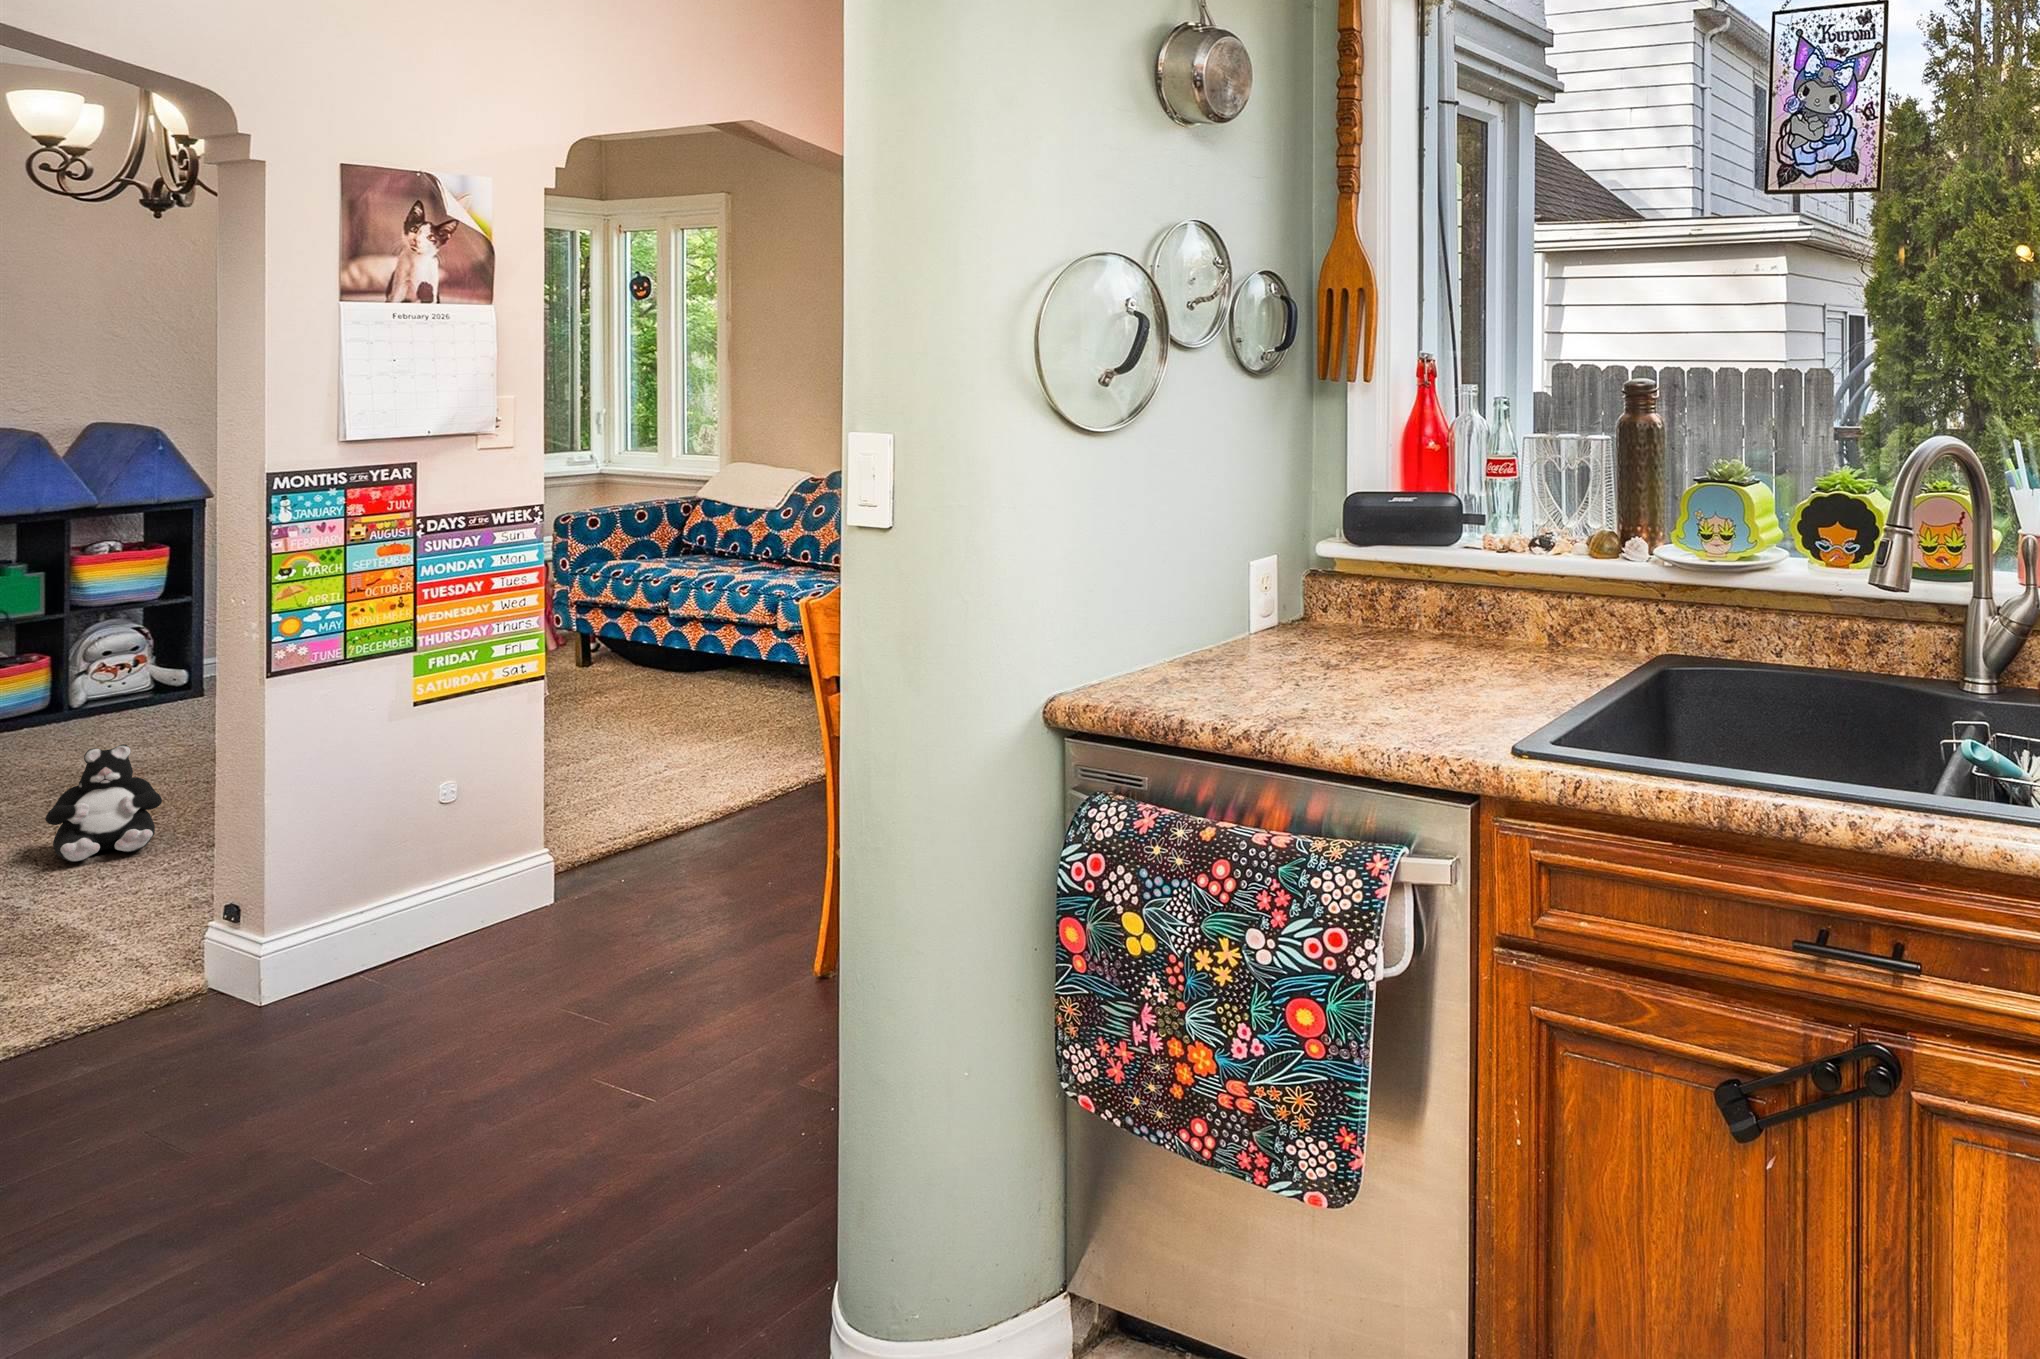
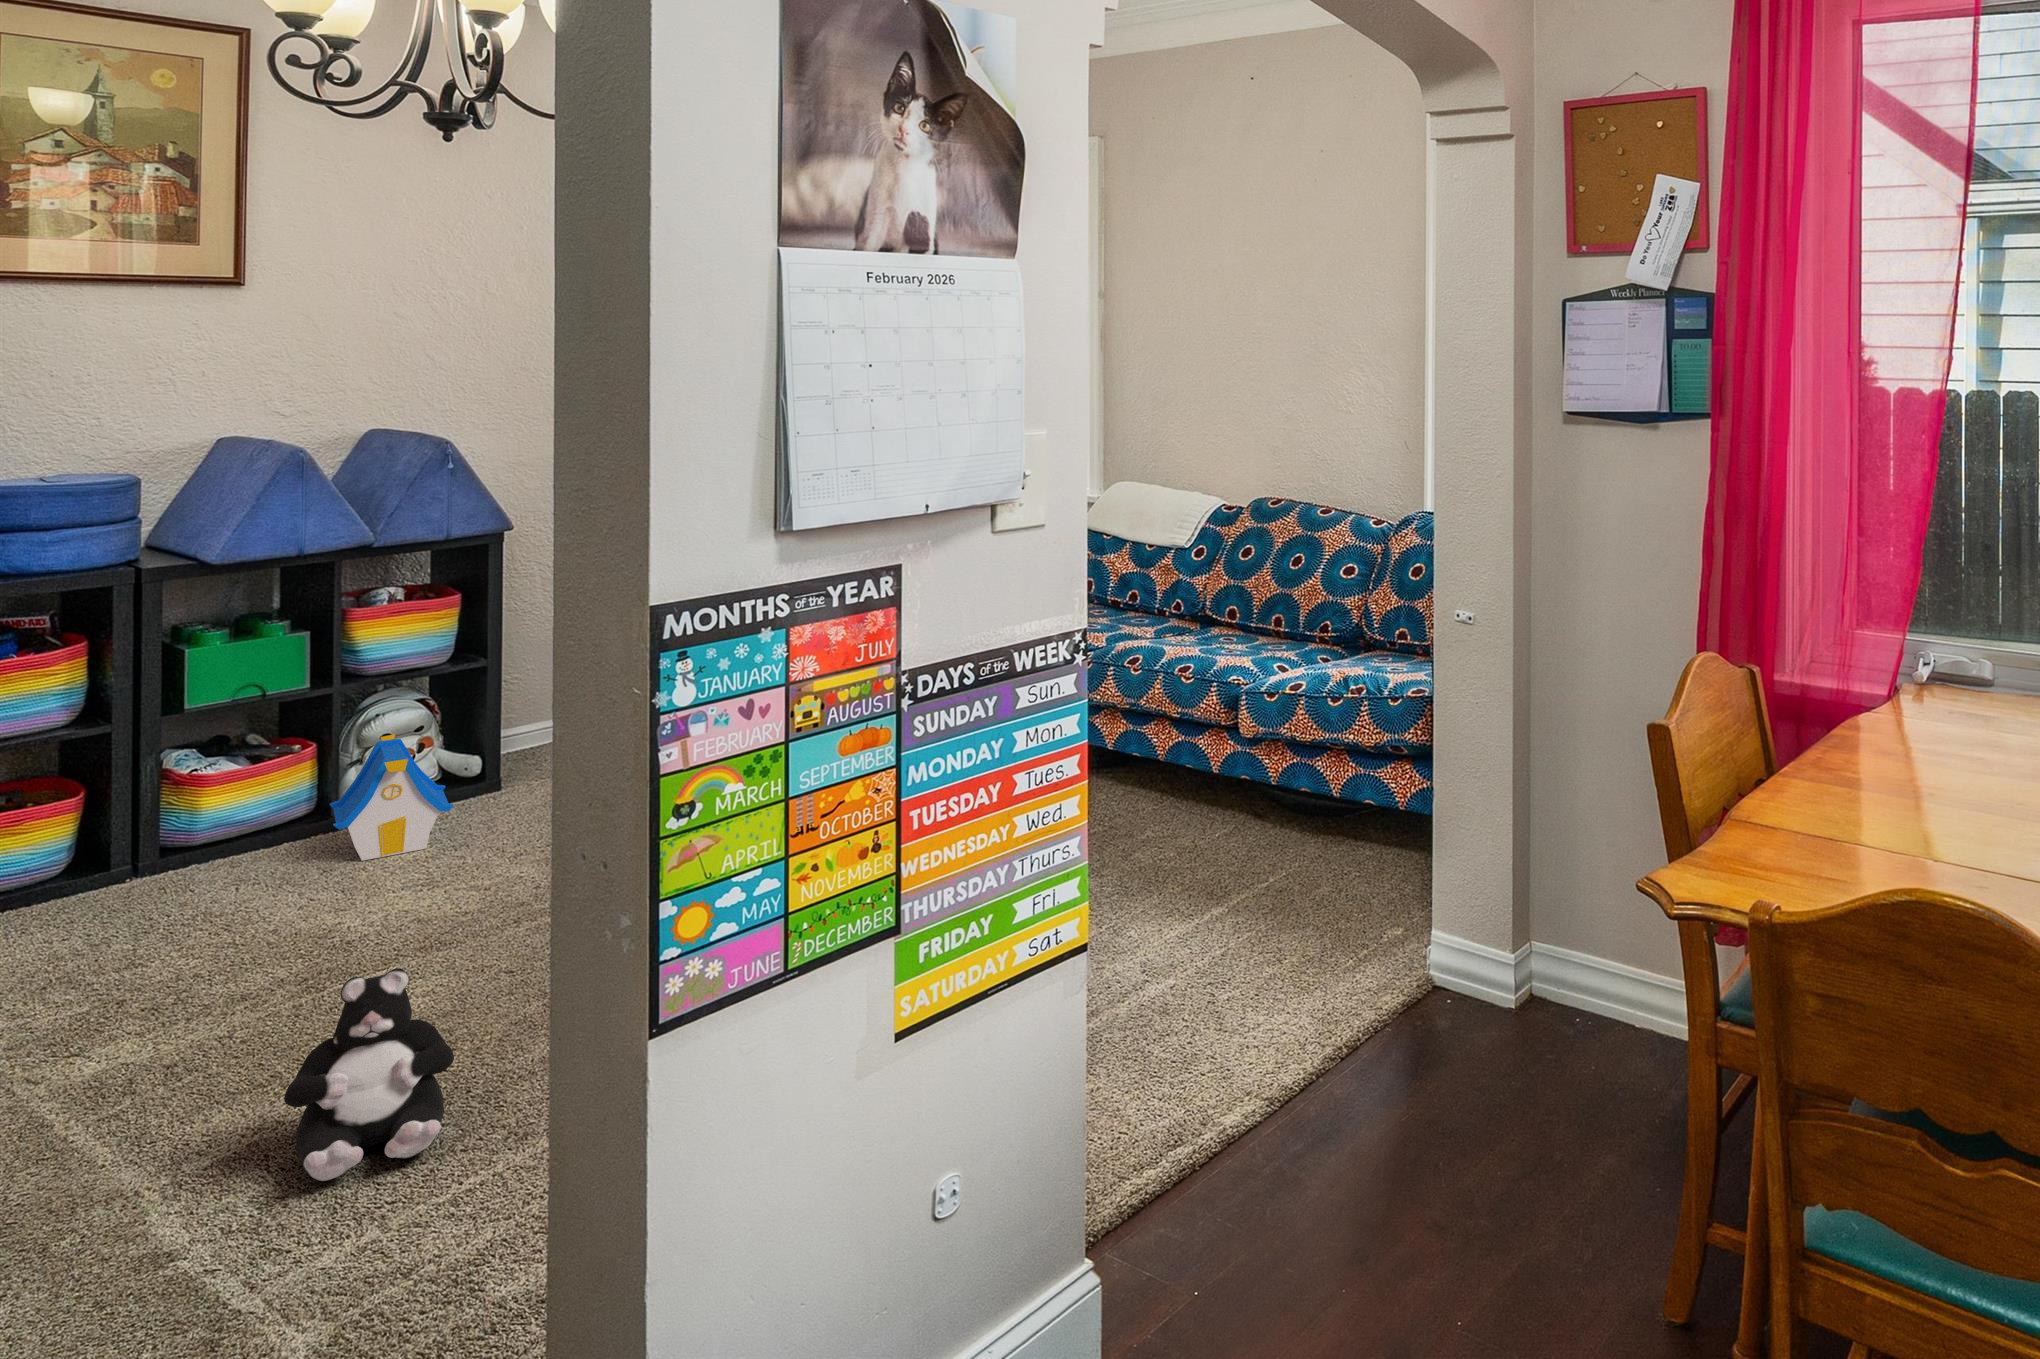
toy house: none [62,649,164,736] -> present [330,734,453,861]

